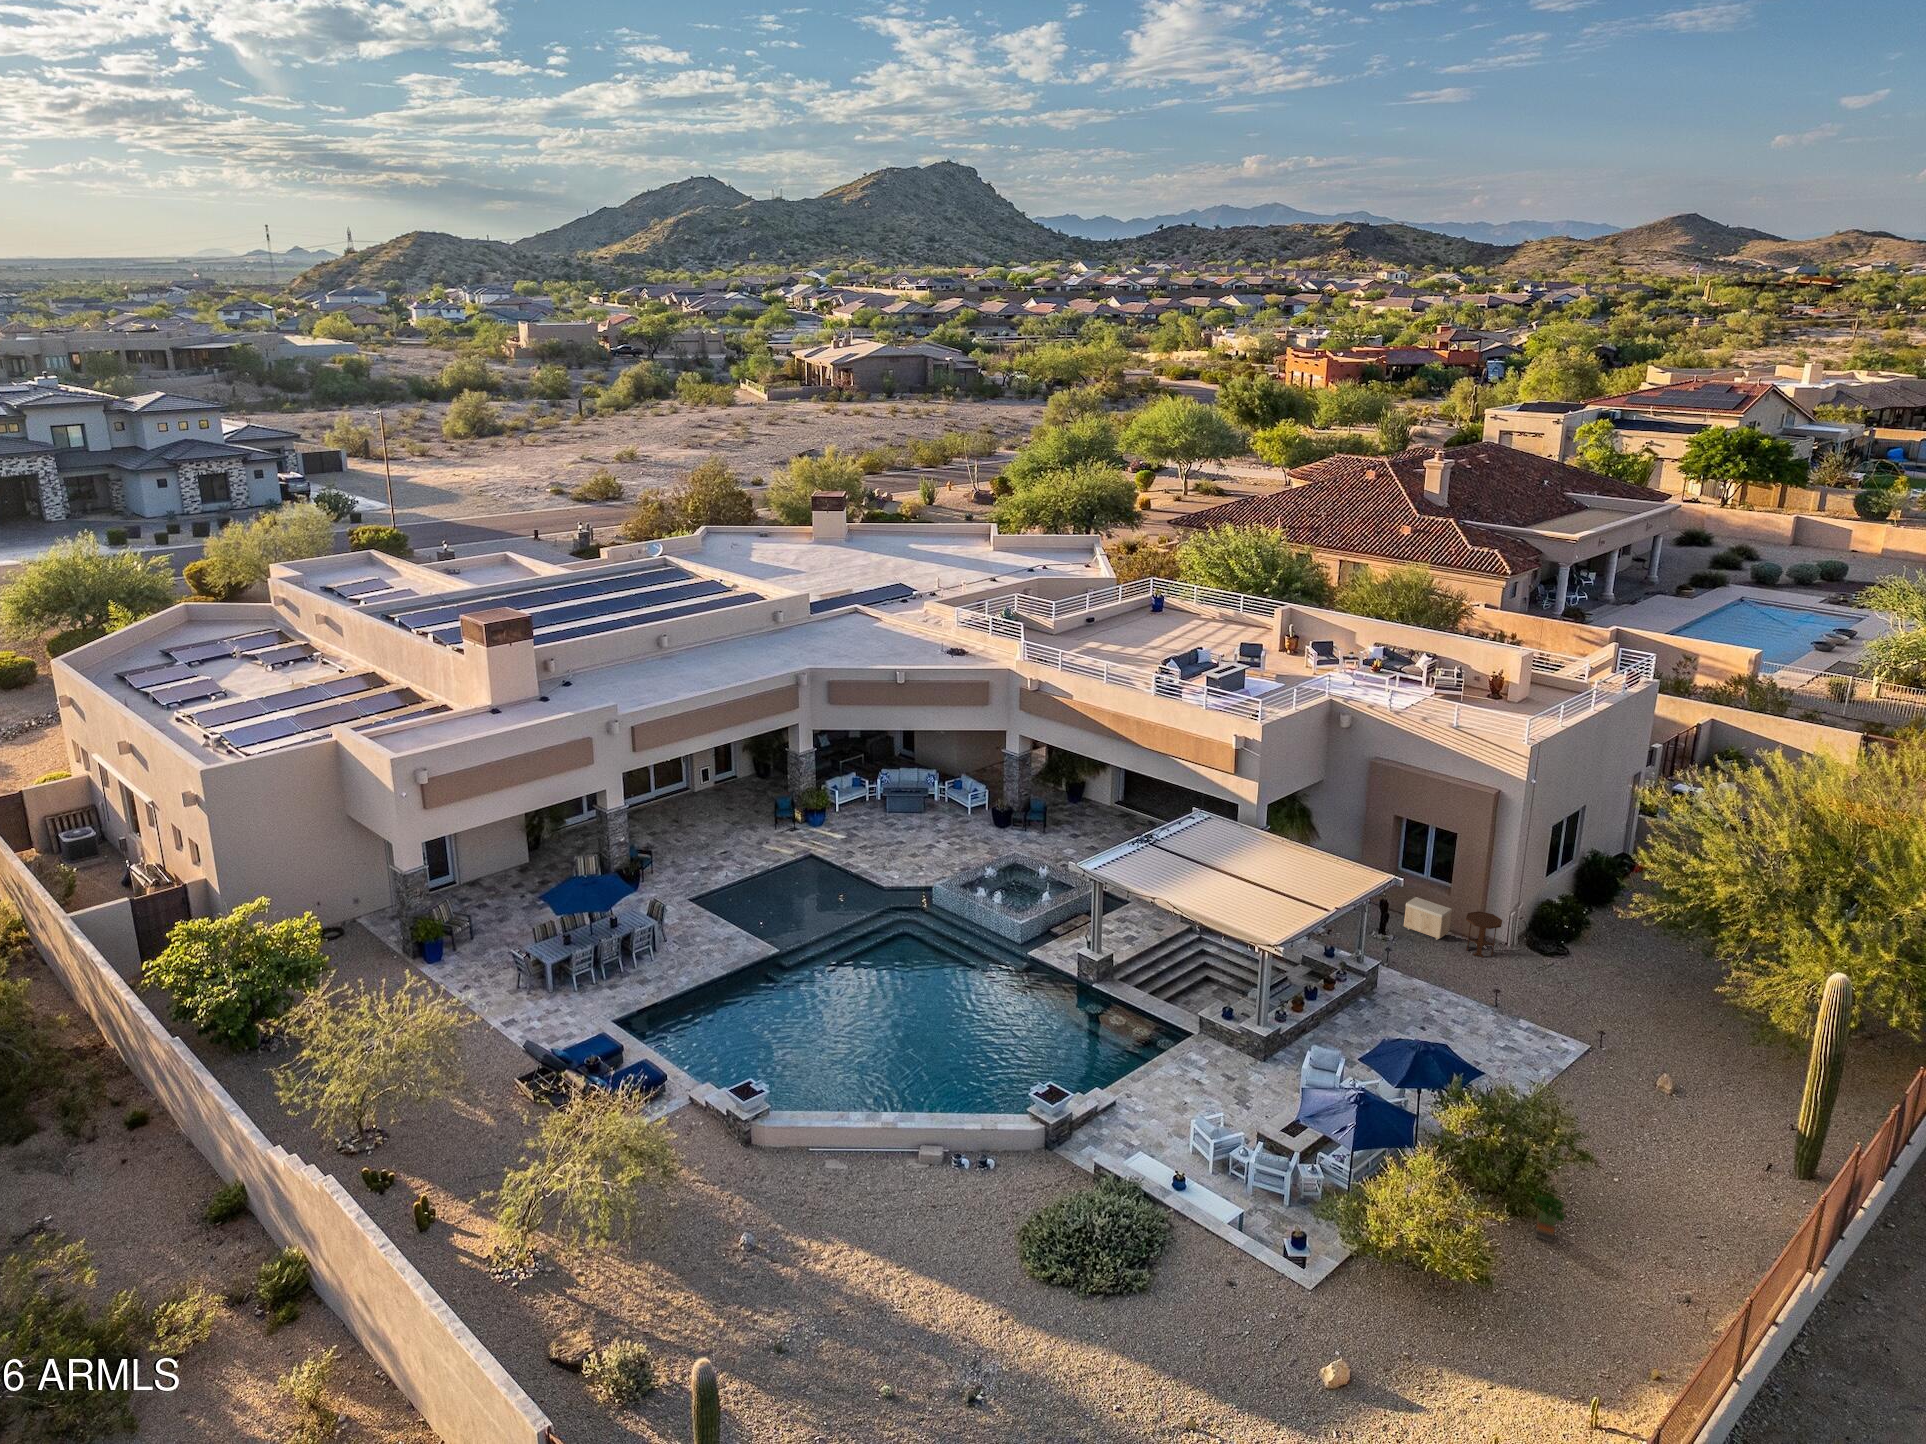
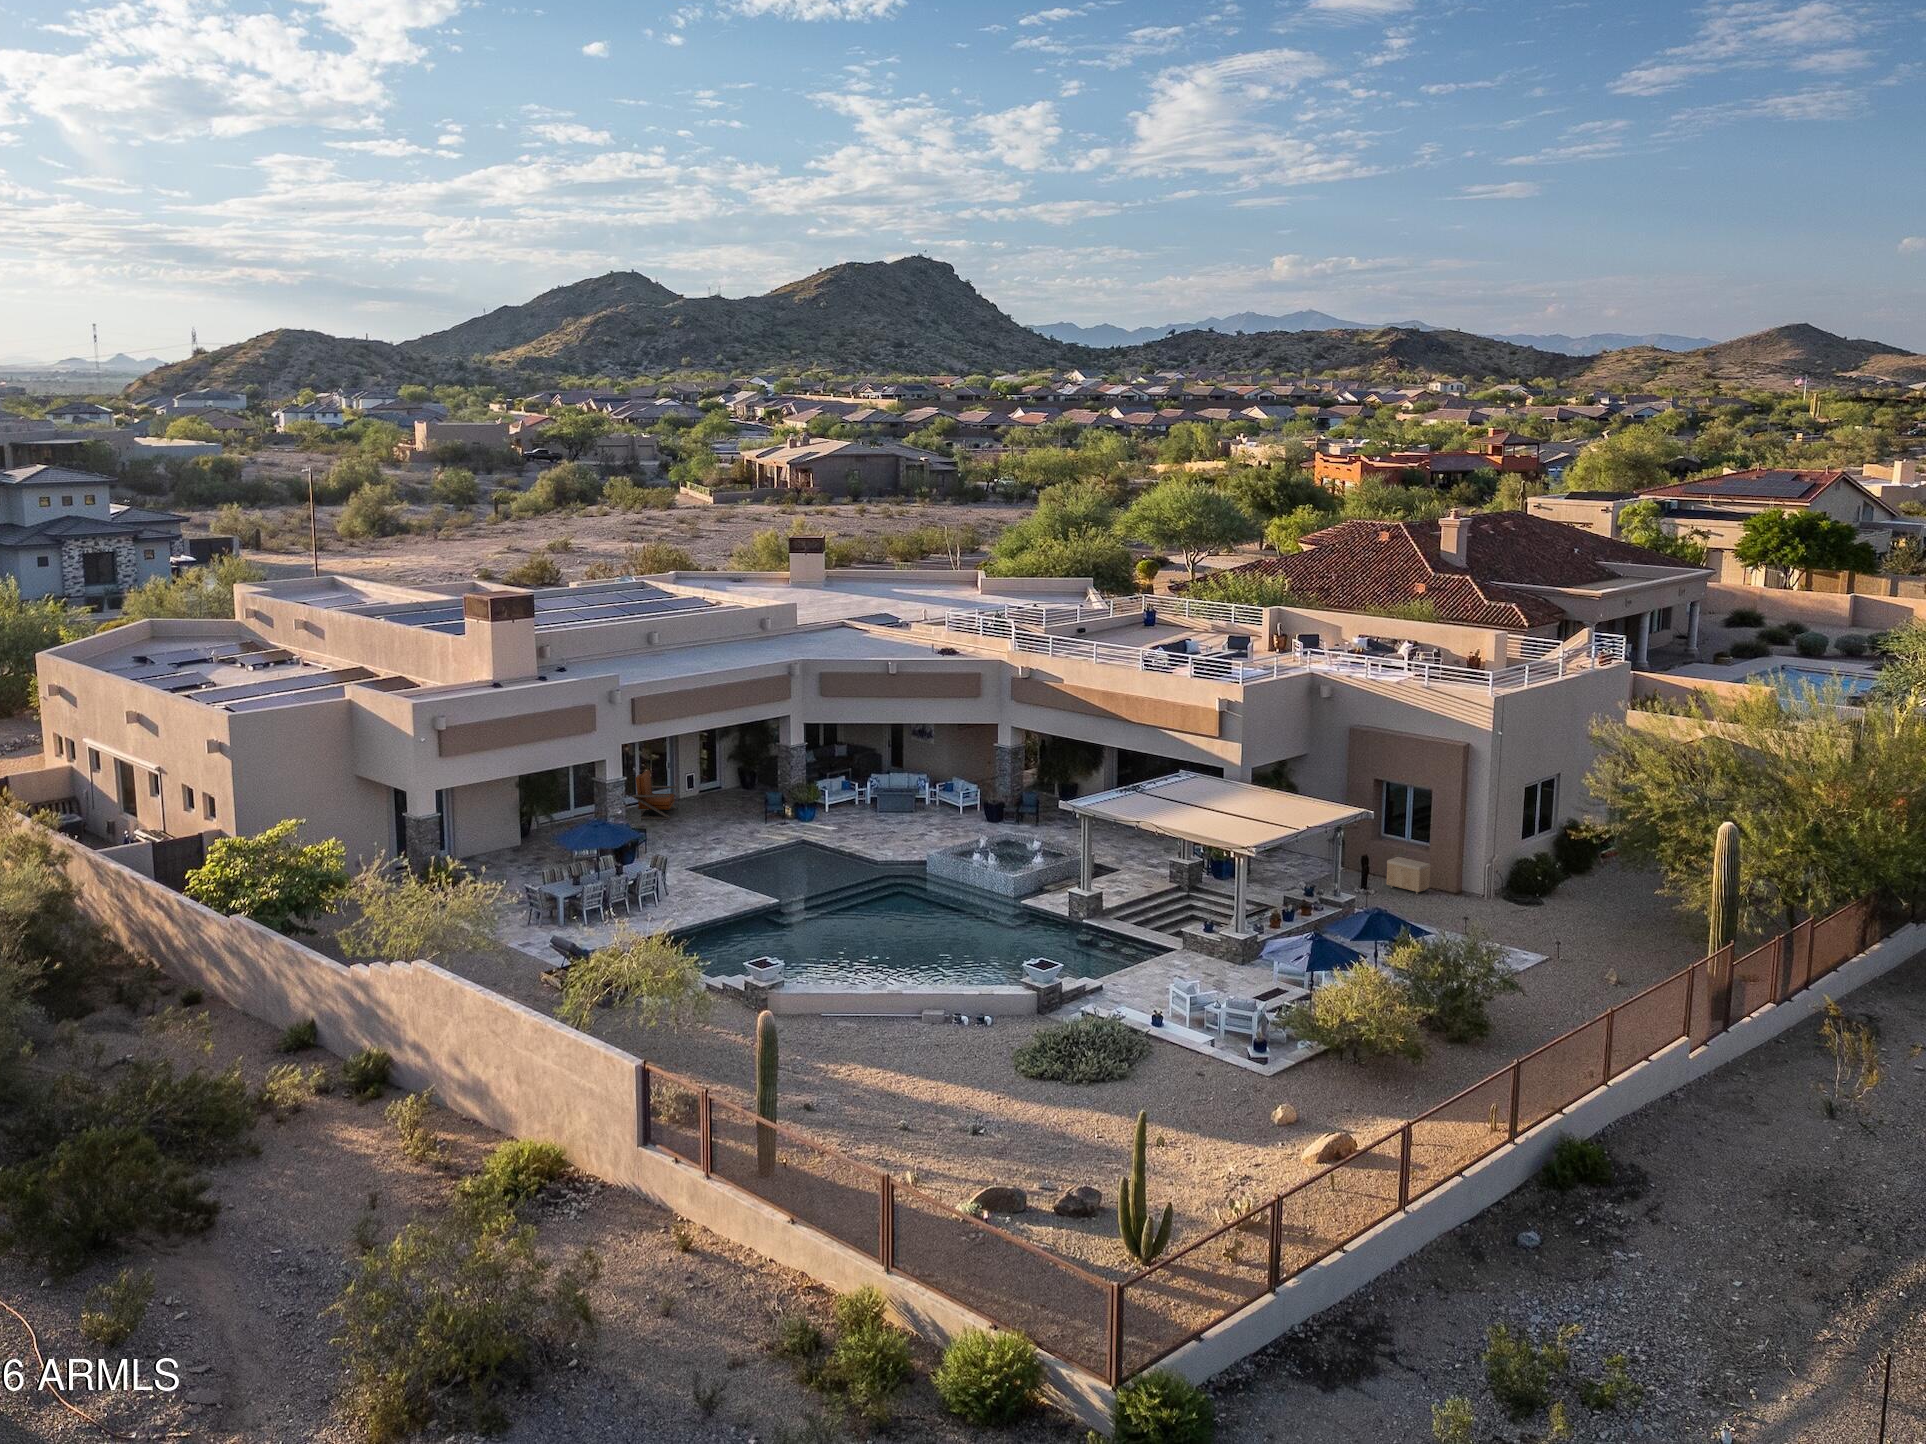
lounge chair: none [644,771,690,822] -> present [632,770,677,819]
side table: present [1466,911,1502,957] -> none [1441,863,1475,904]
potted tree: present [1536,1196,1565,1242] -> none [1451,1015,1477,1055]

